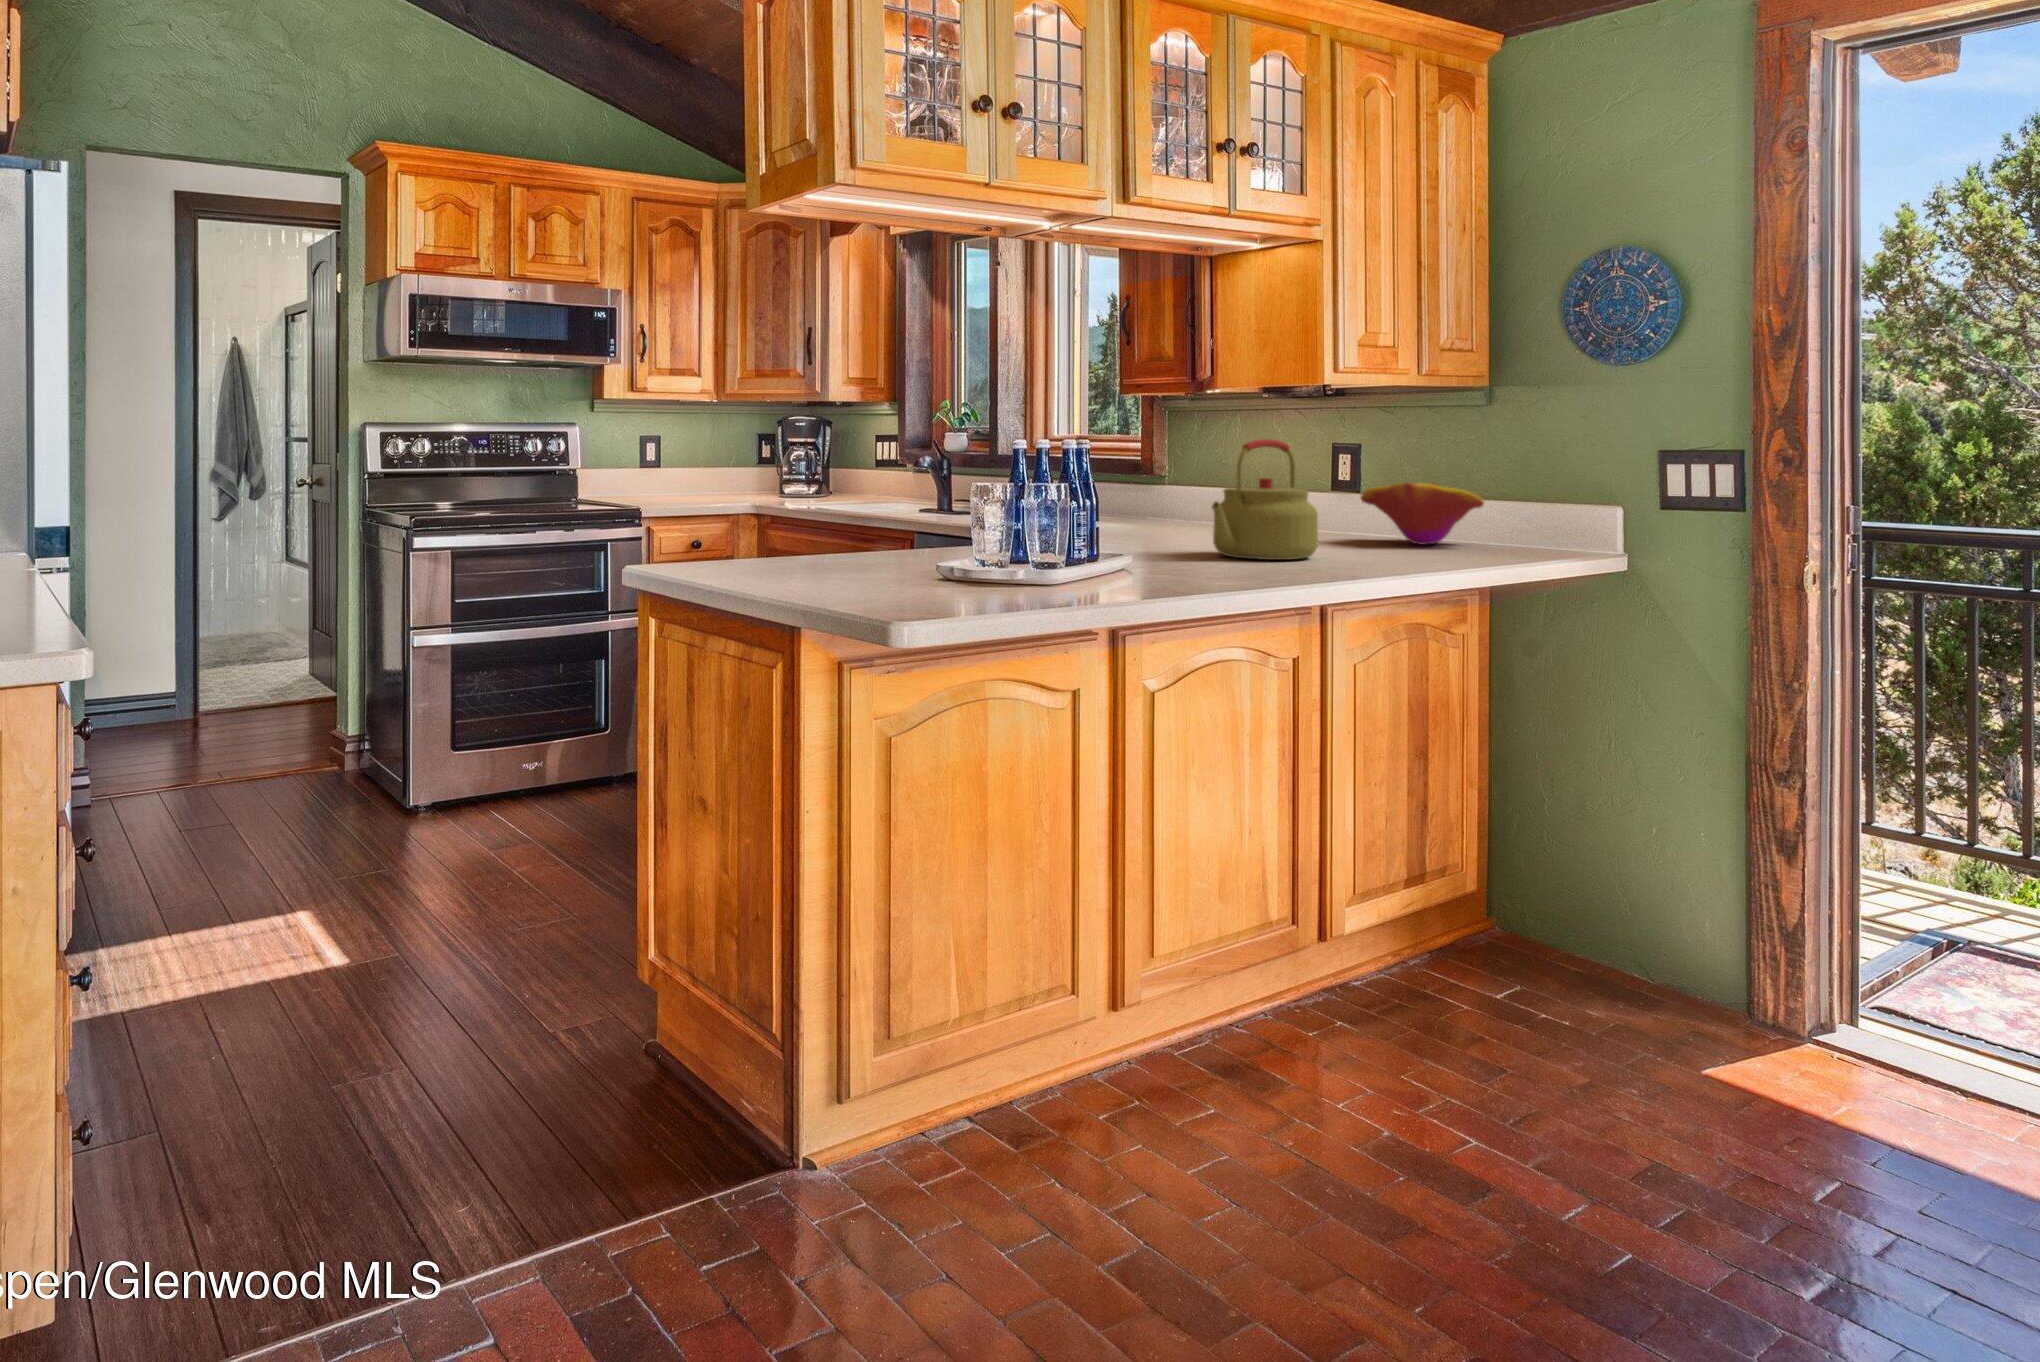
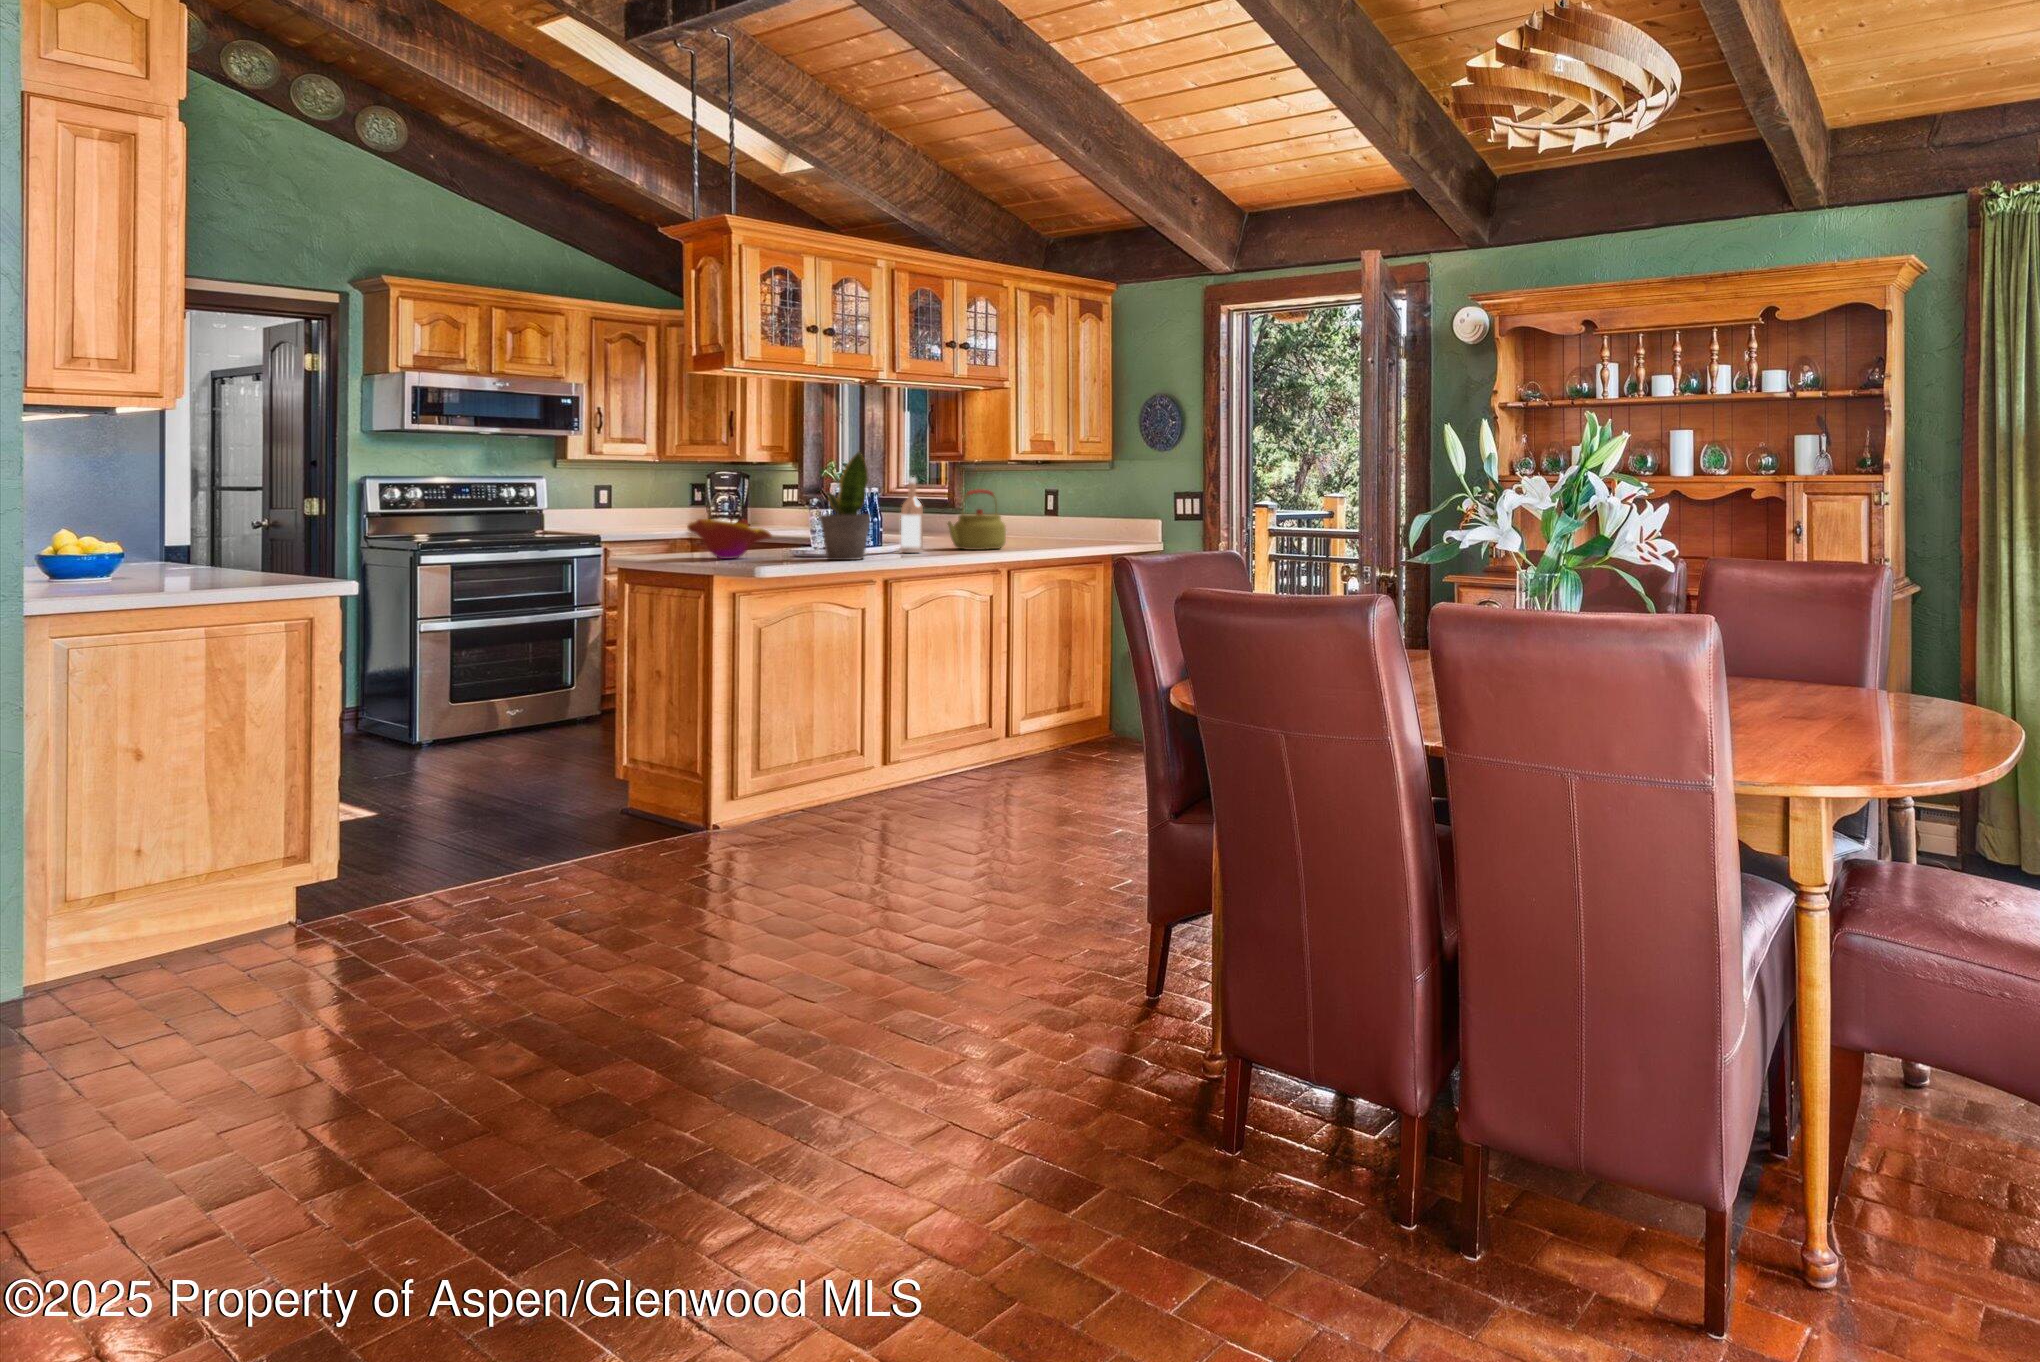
potted plant: none [995,351,1101,589] -> present [820,452,871,560]
wine bottle: none [1131,414,1174,567] -> present [901,477,923,553]
decorative bowl: present [1361,483,1484,545] -> present [687,519,771,559]

